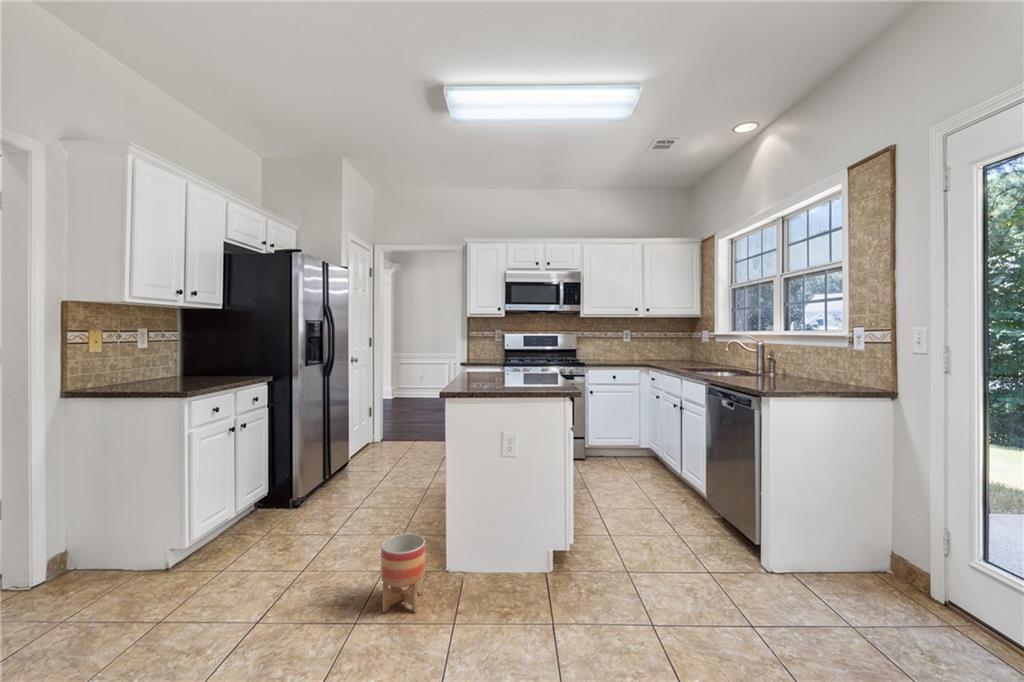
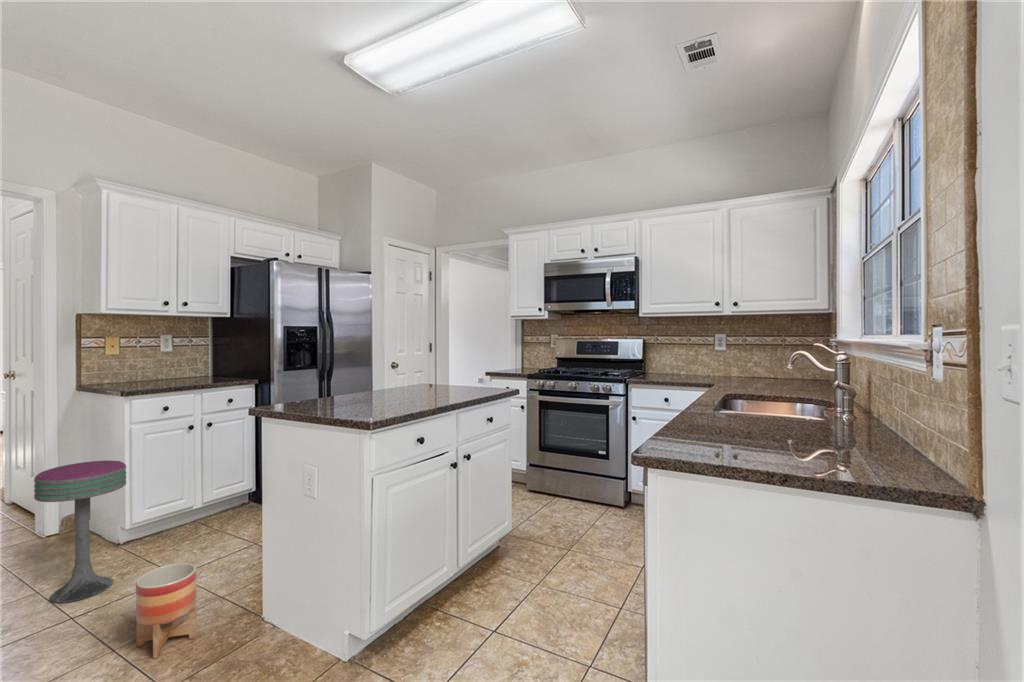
bar stool: none [177,464,264,621] -> present [34,460,126,603]

